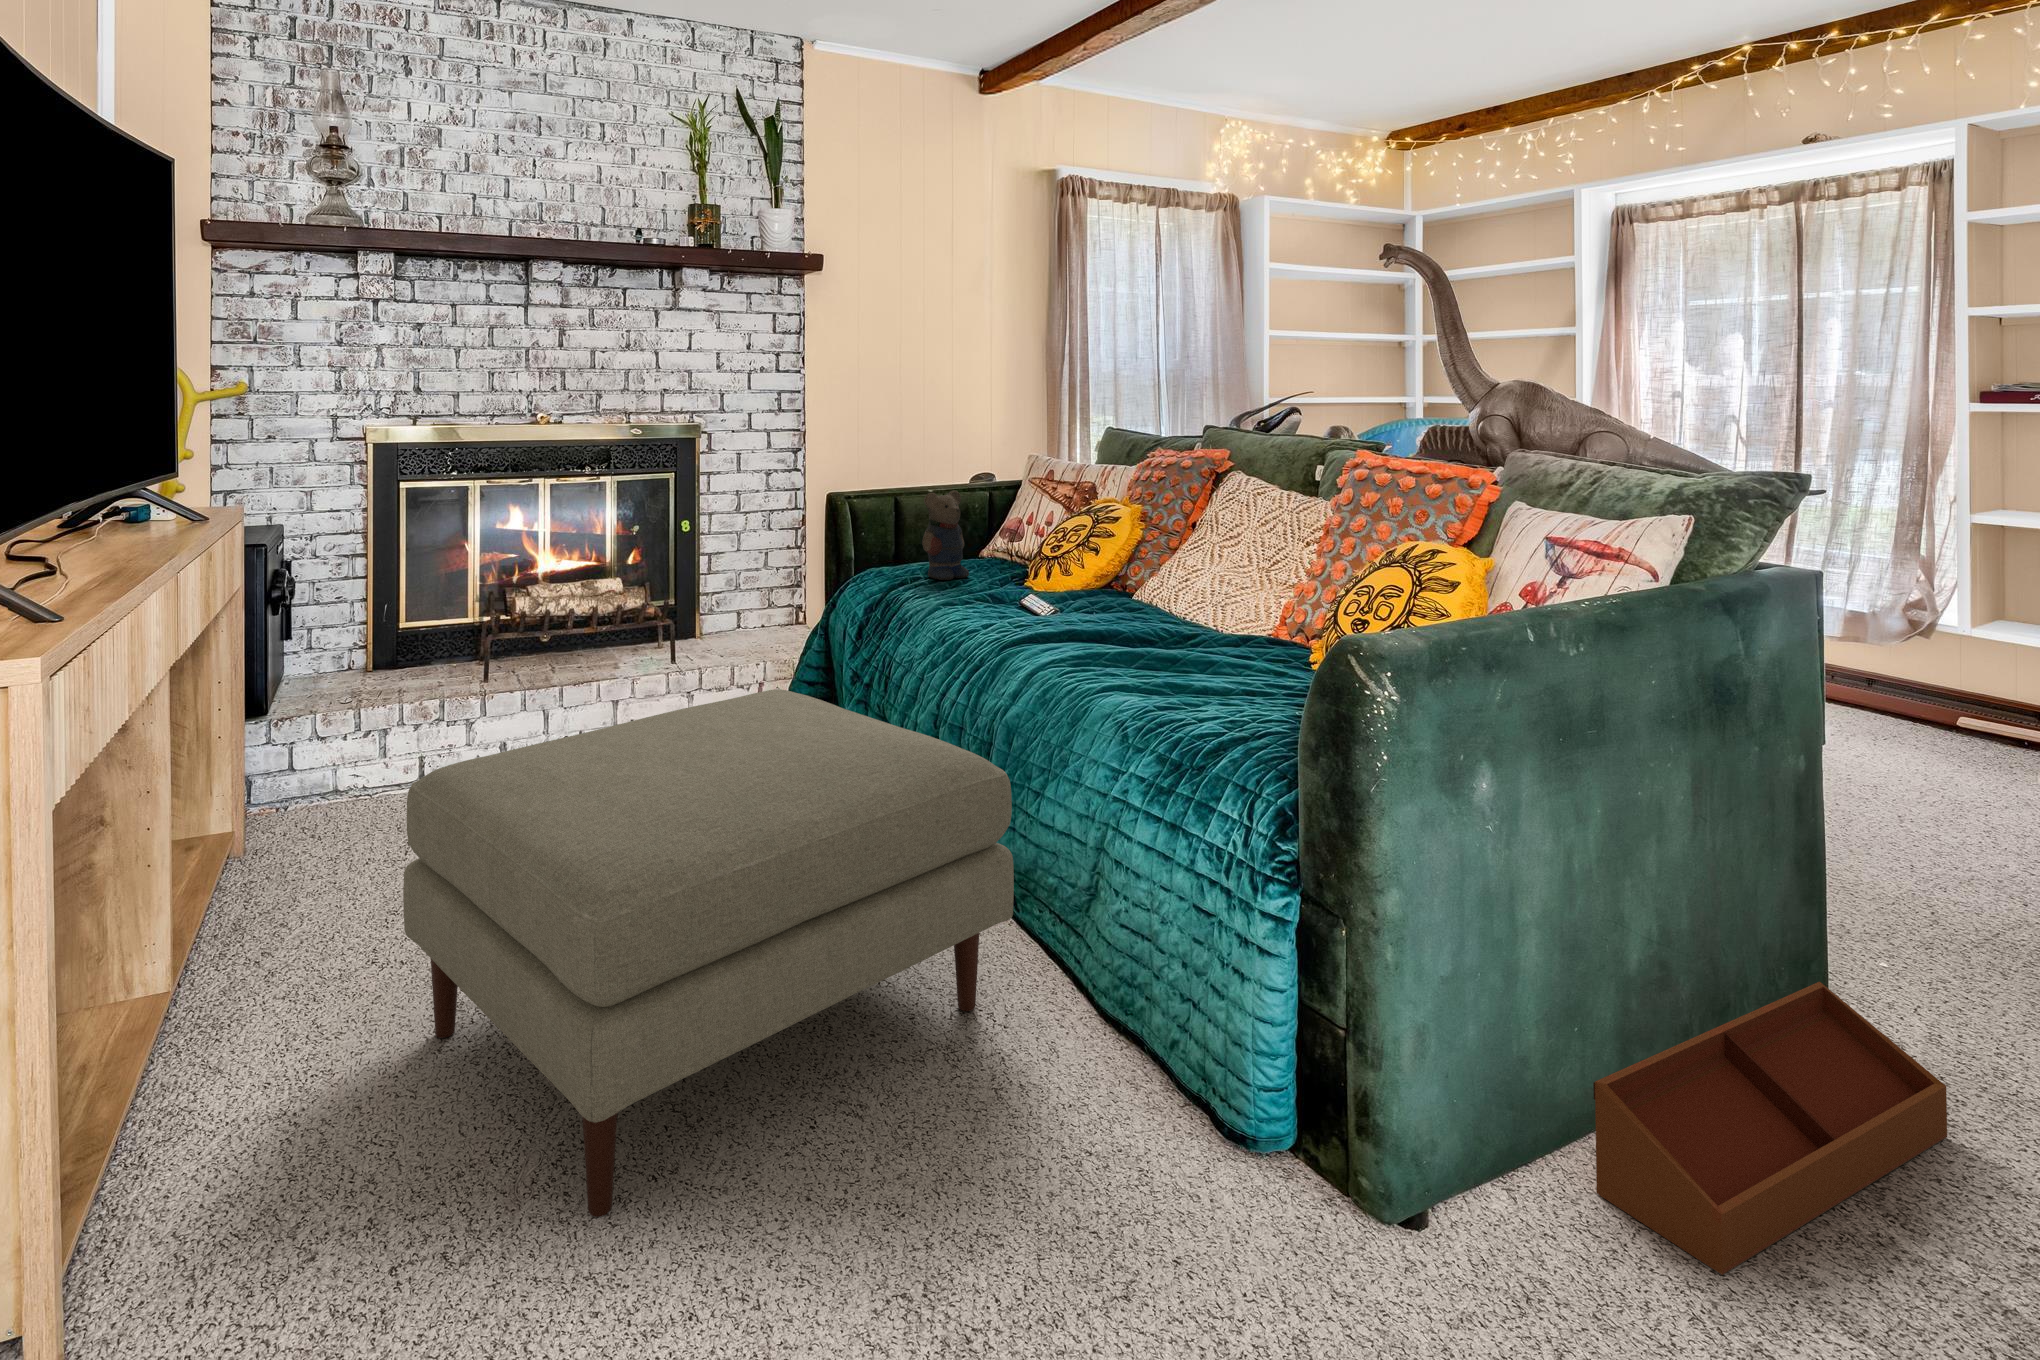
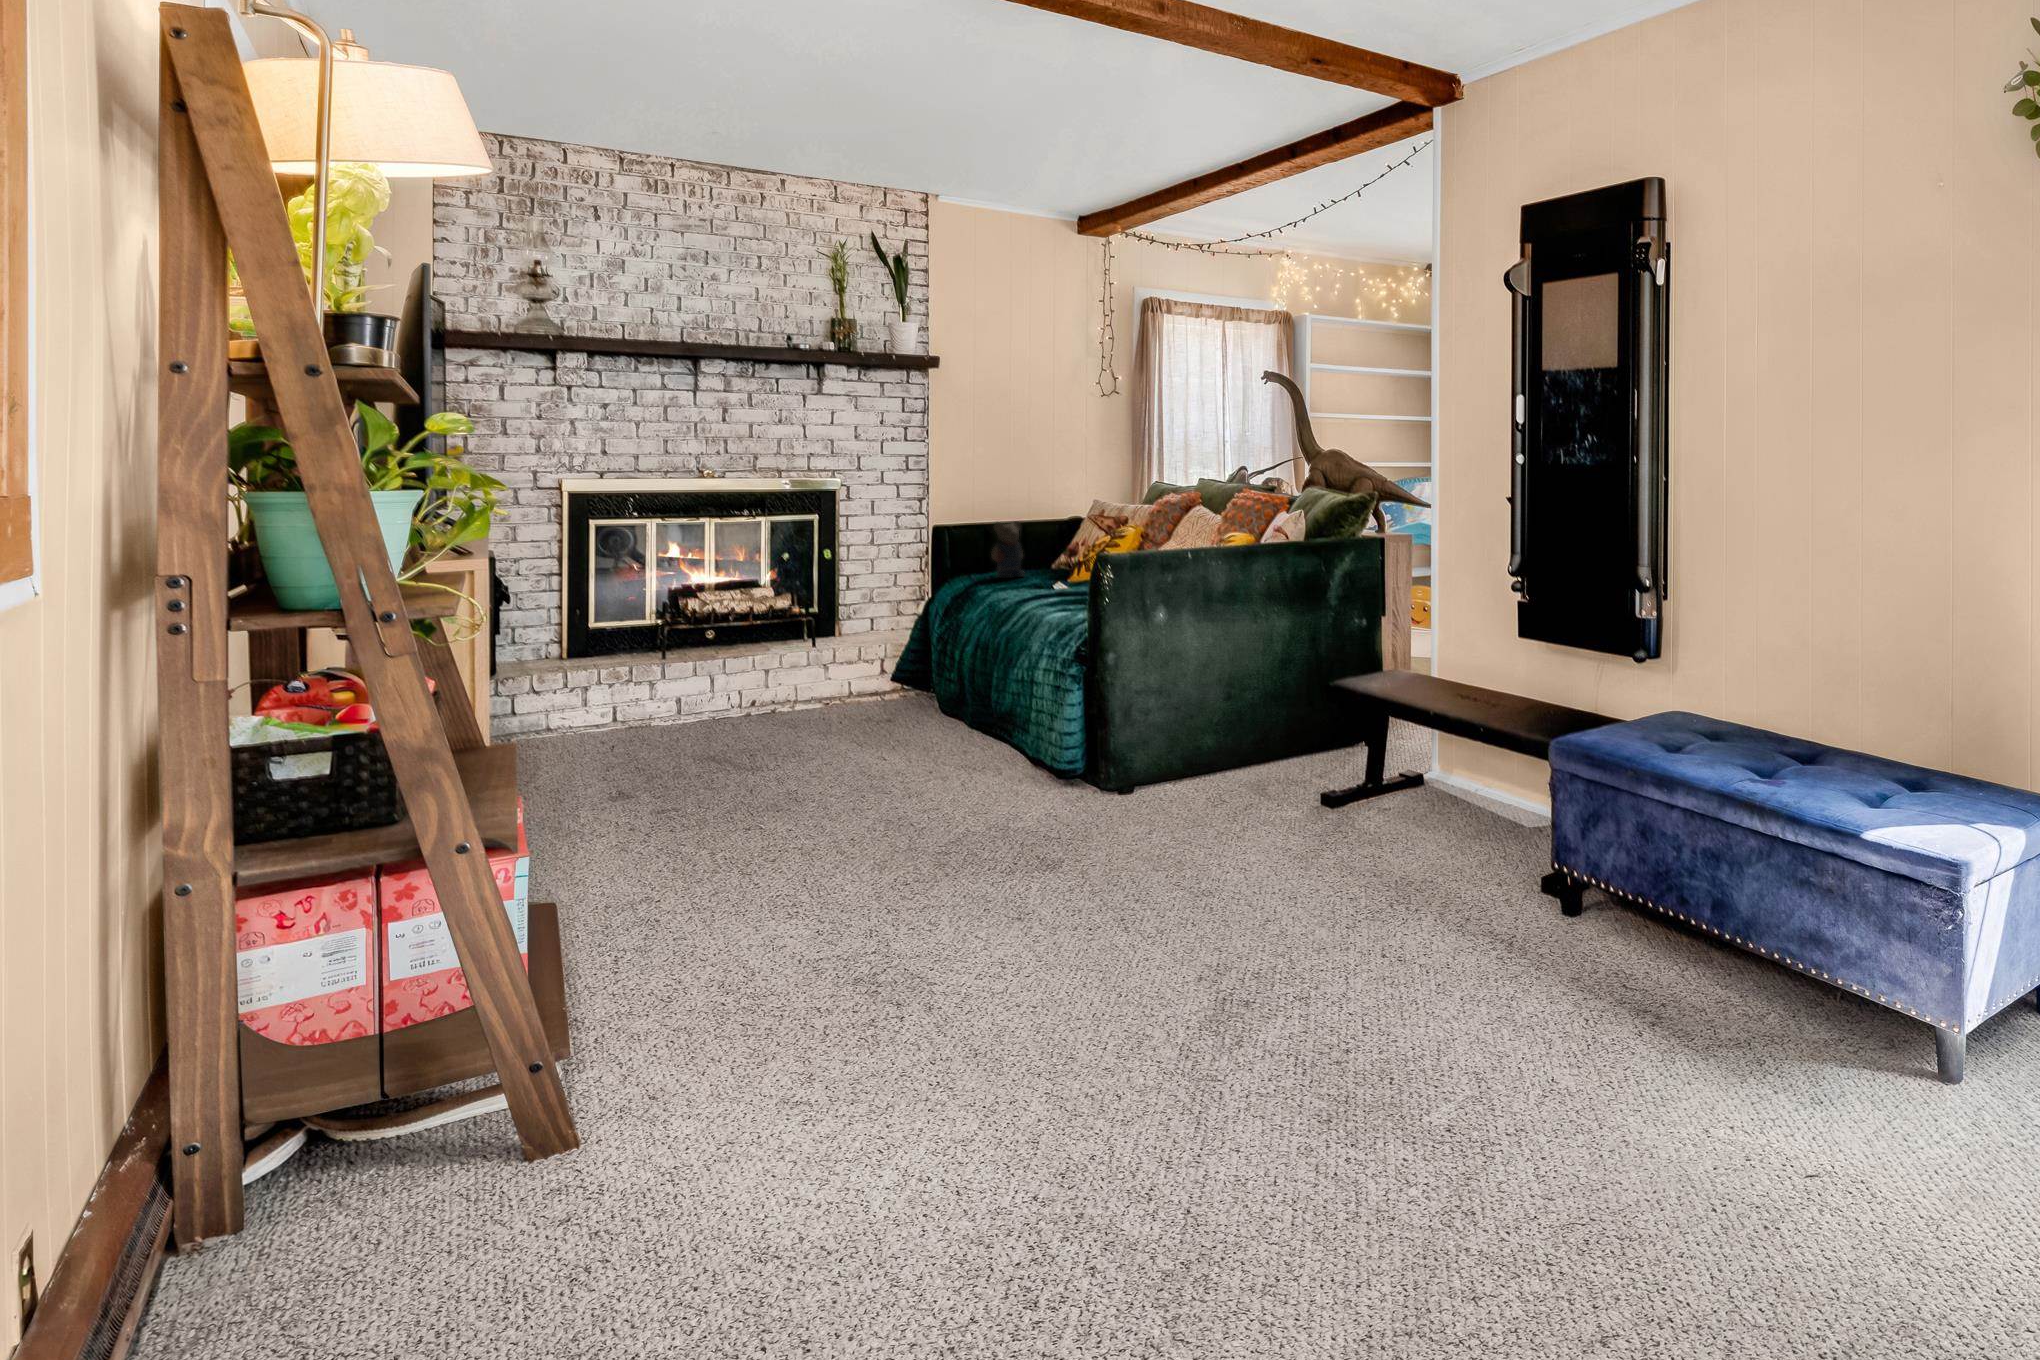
ottoman: present [403,689,1014,1217] -> none [635,627,987,818]
storage bin: present [1593,982,1947,1275] -> none [1212,714,1379,793]

